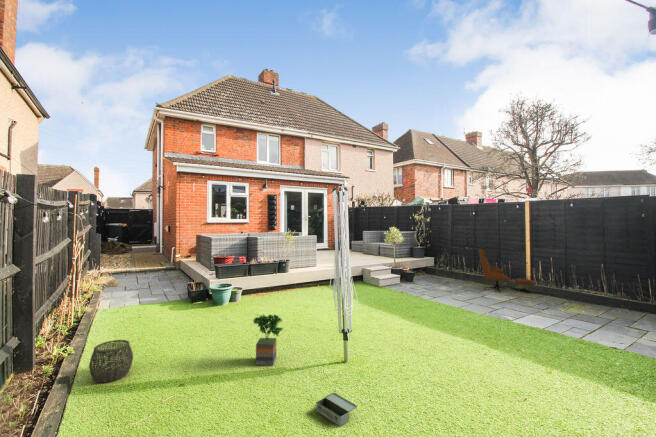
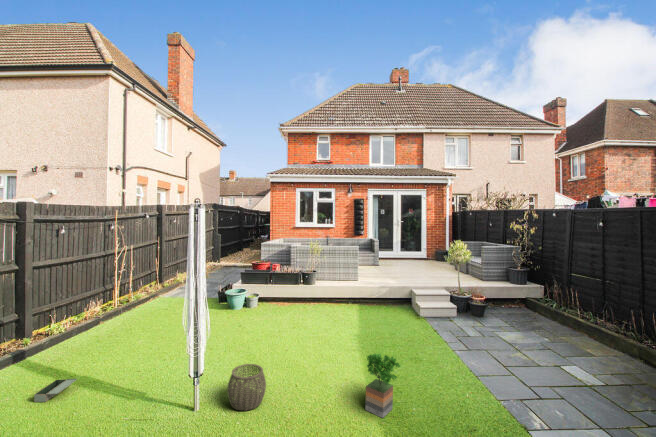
lounge chair: present [479,249,535,293] -> none [538,283,647,378]
potted tree: present [253,315,283,366] -> present [365,354,400,418]
woven basket: present [89,340,133,383] -> present [227,364,266,410]

